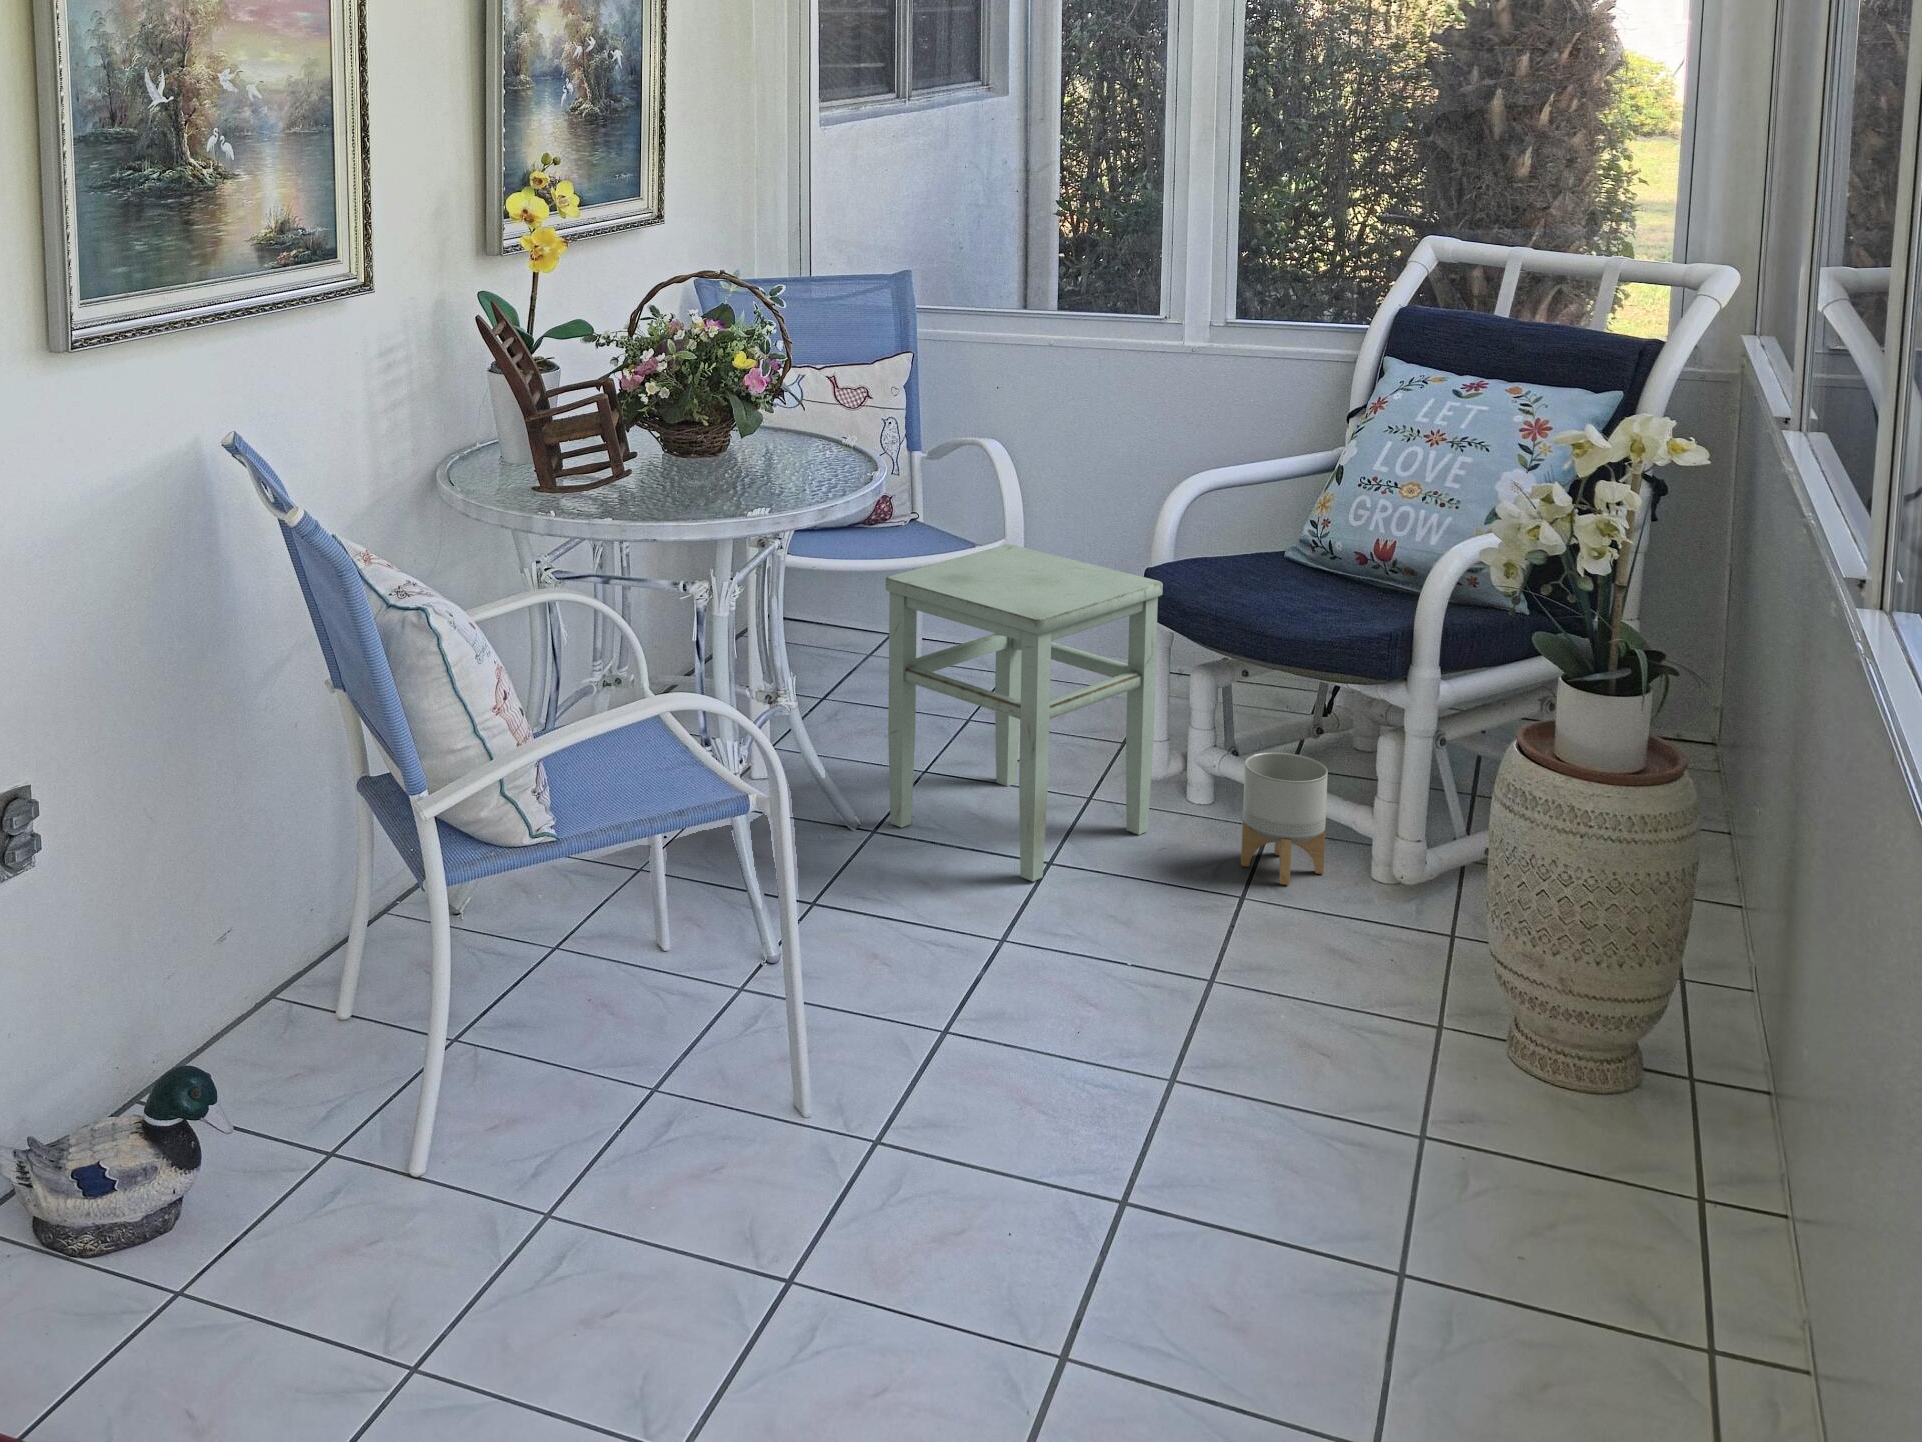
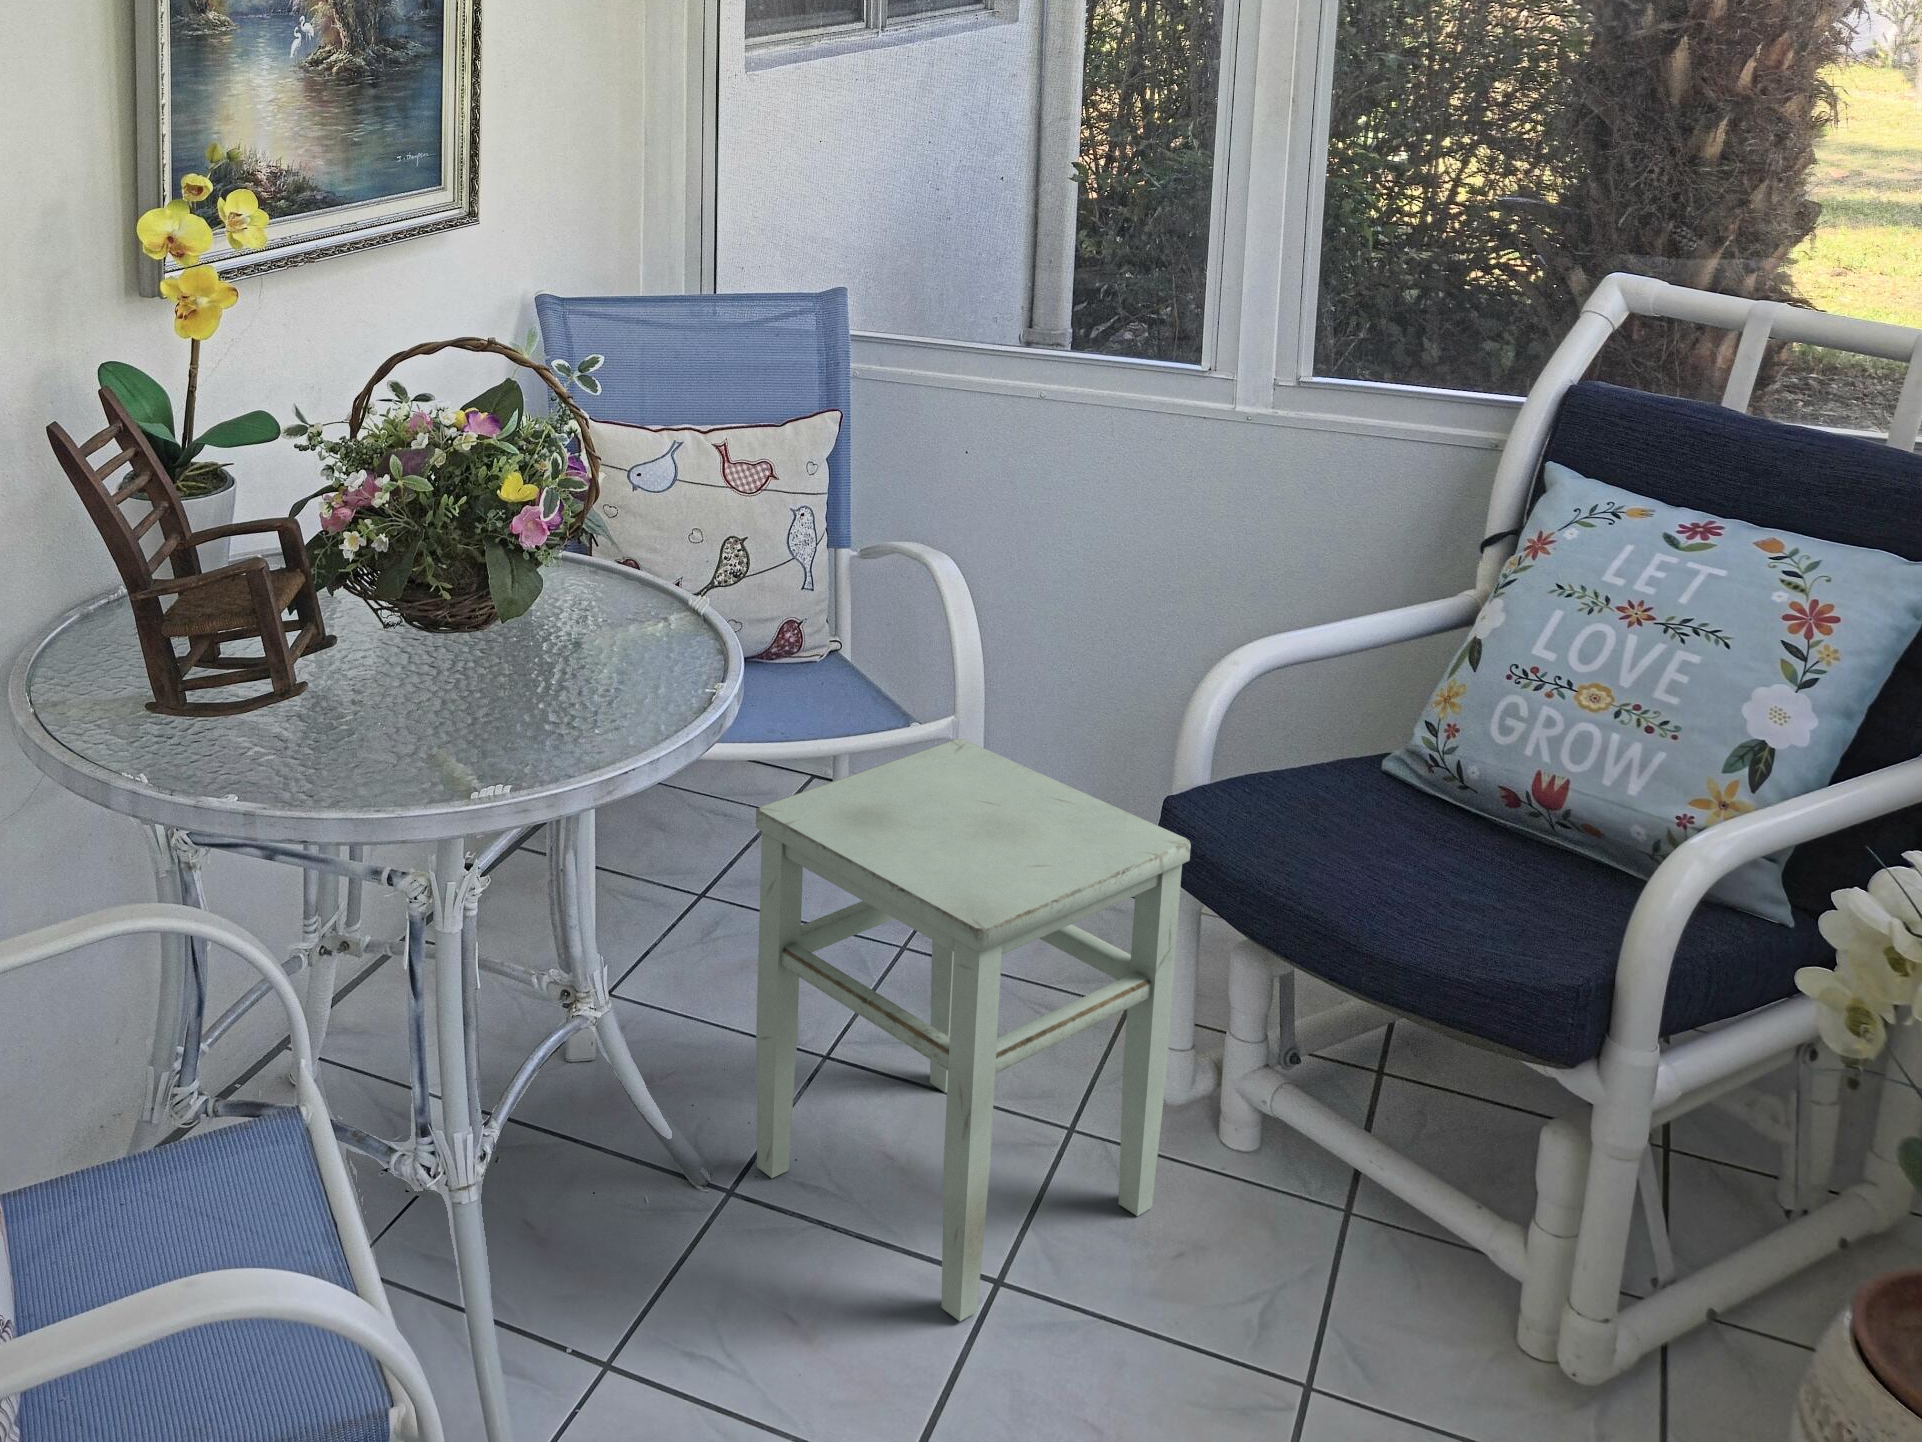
planter: present [1241,752,1328,885] -> none [1297,1122,1446,1355]

